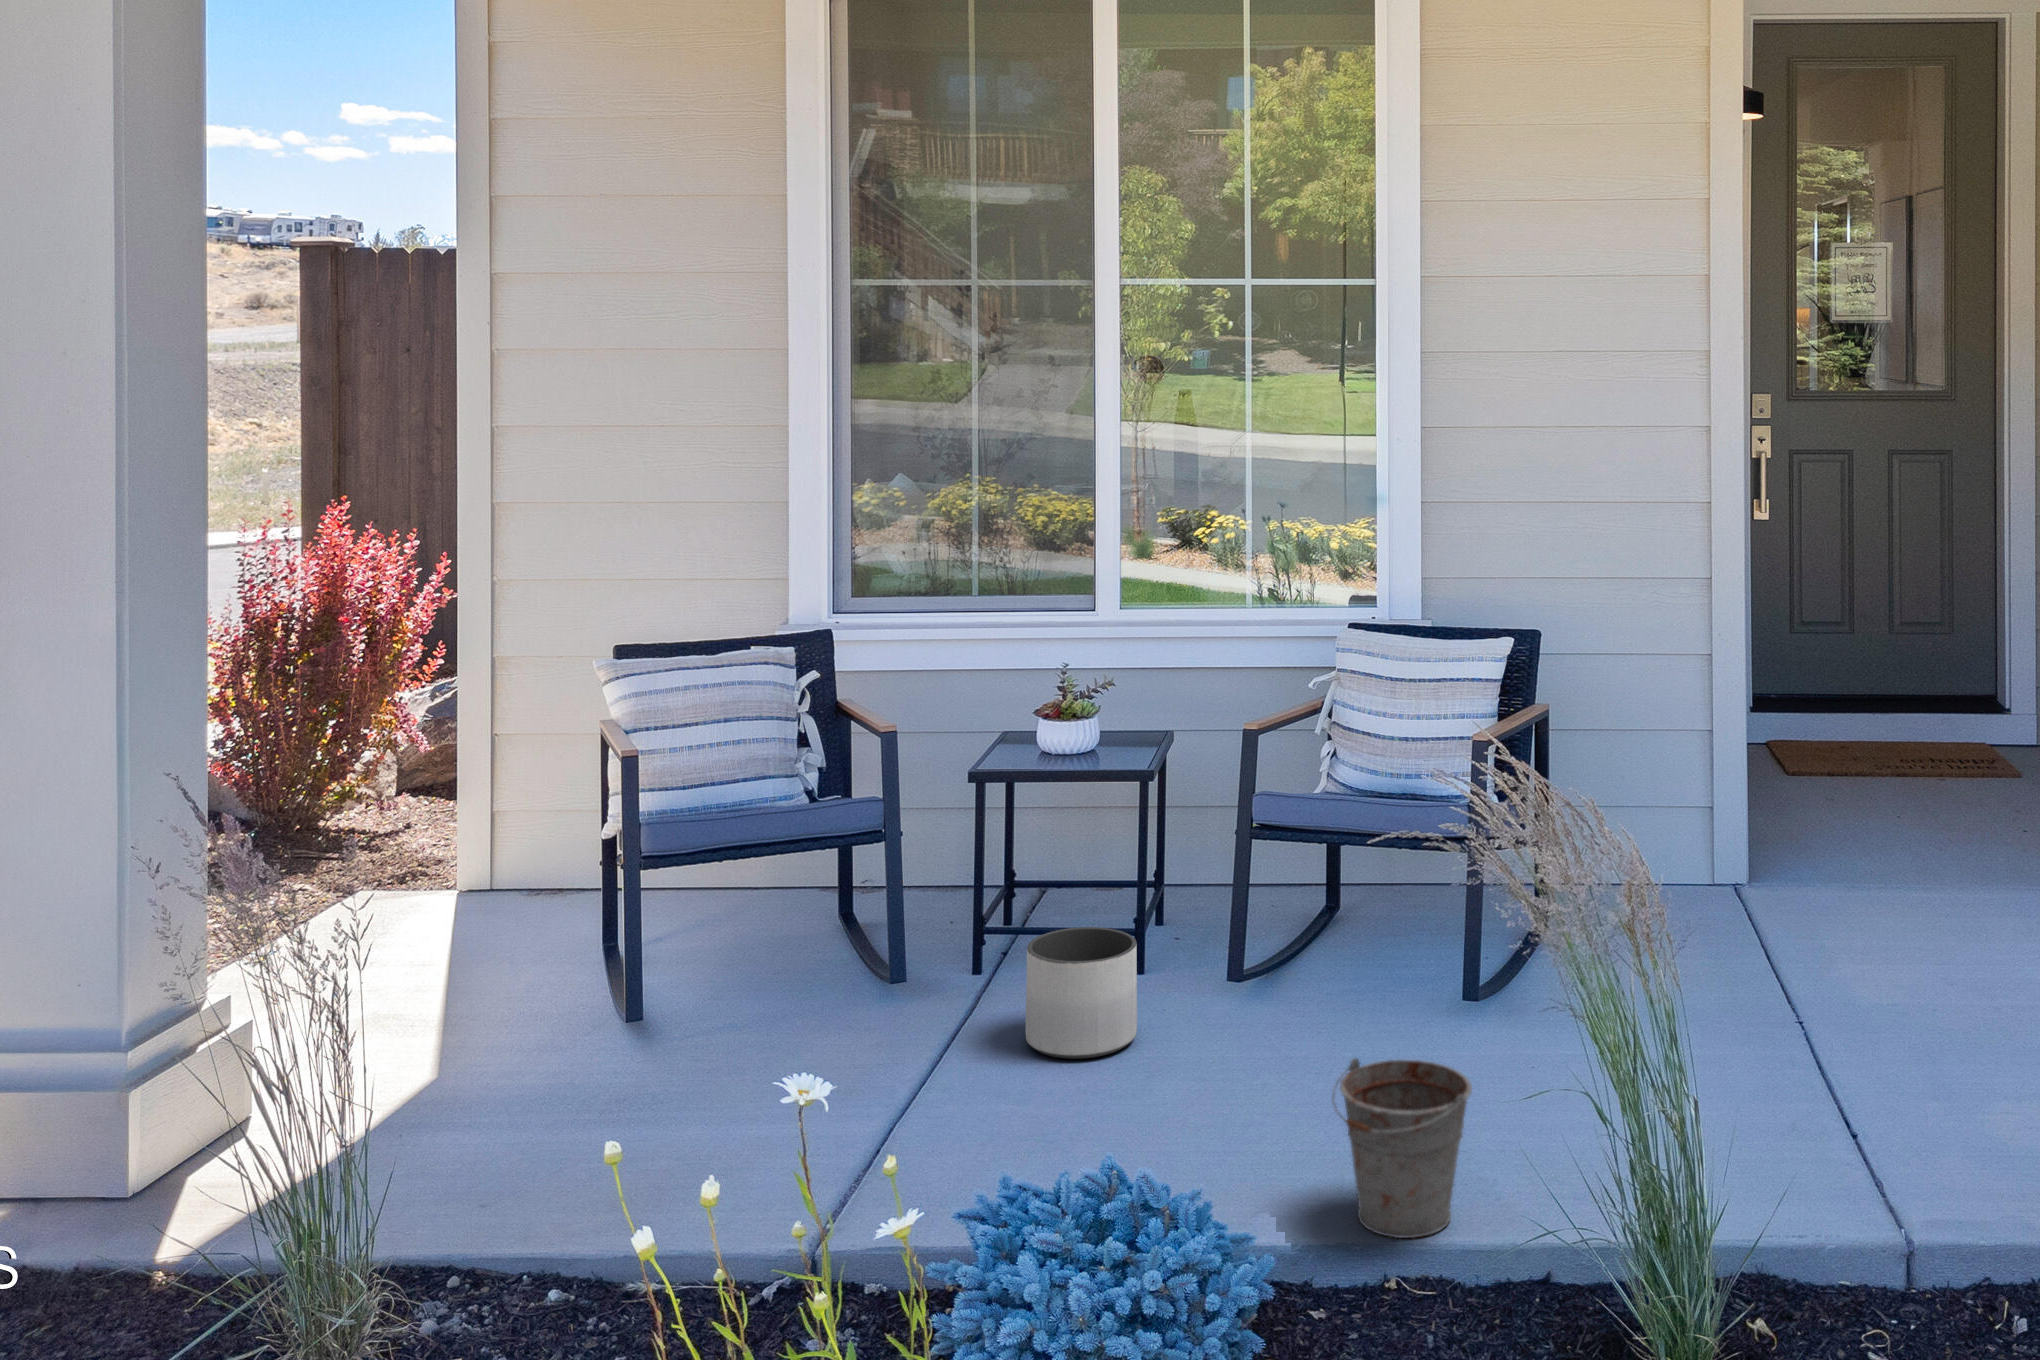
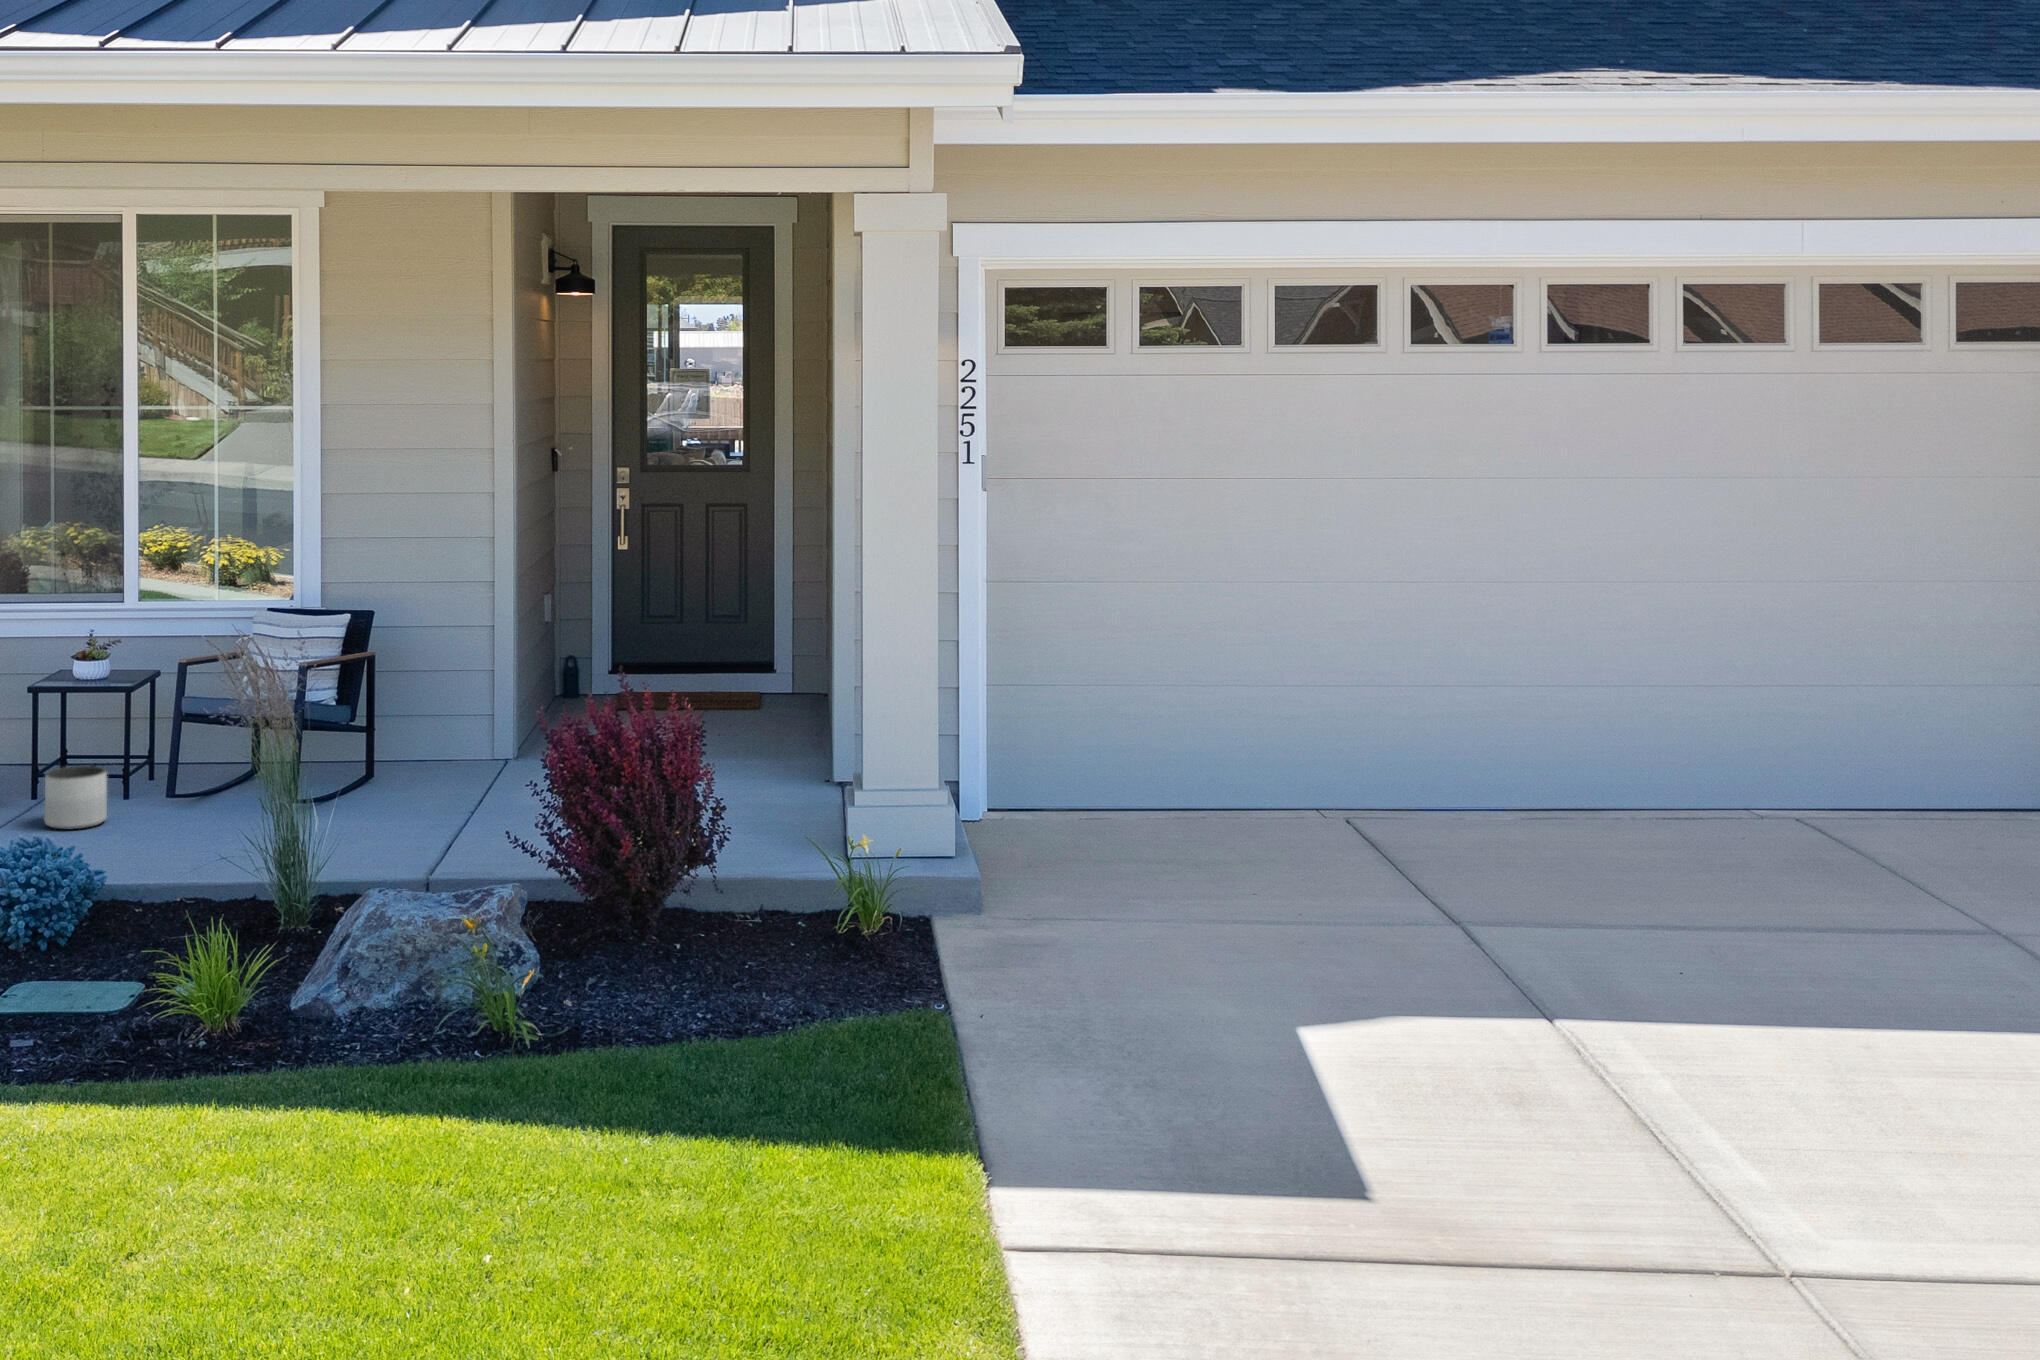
bucket: present [1333,1058,1472,1238] -> none [155,805,225,882]

